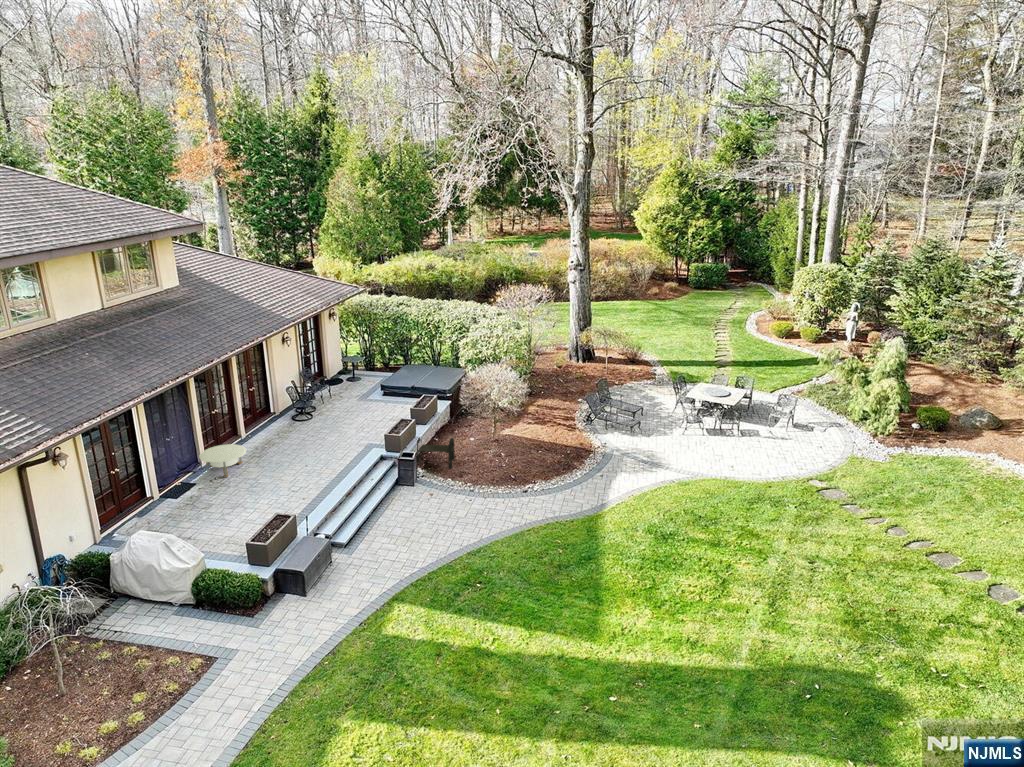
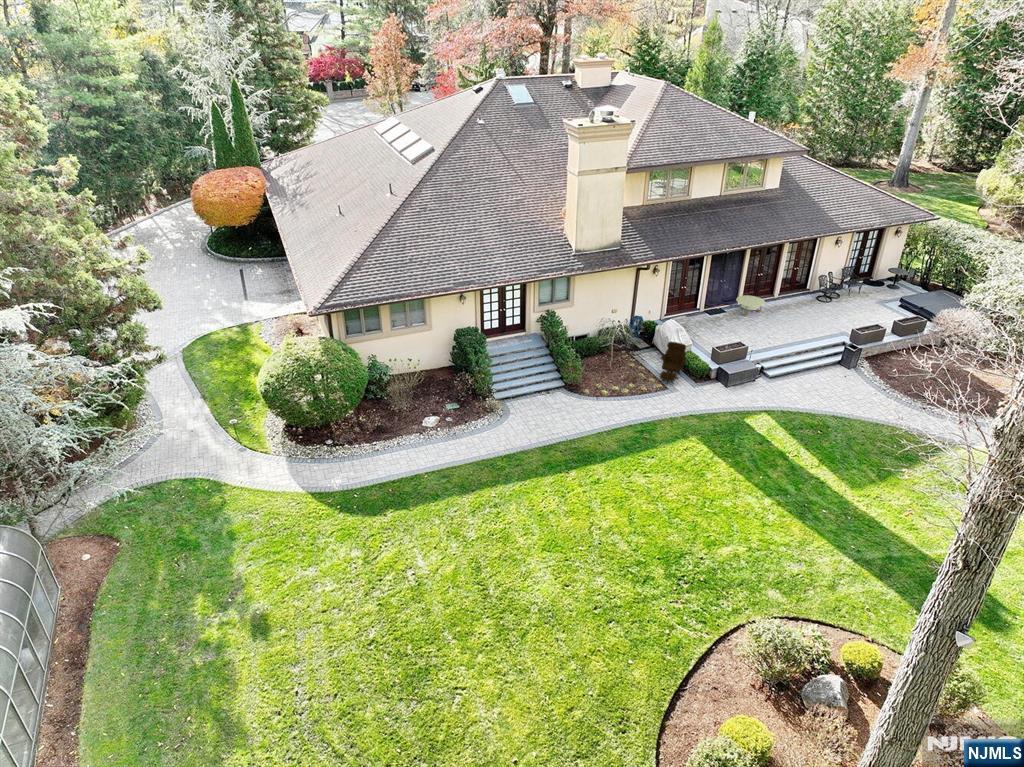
bench: present [417,437,455,469] -> none [868,341,907,372]
lounge chair: none [162,563,216,653] -> present [660,342,687,382]

